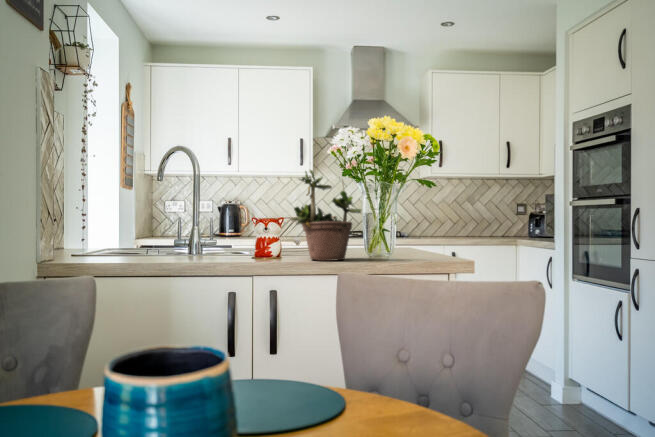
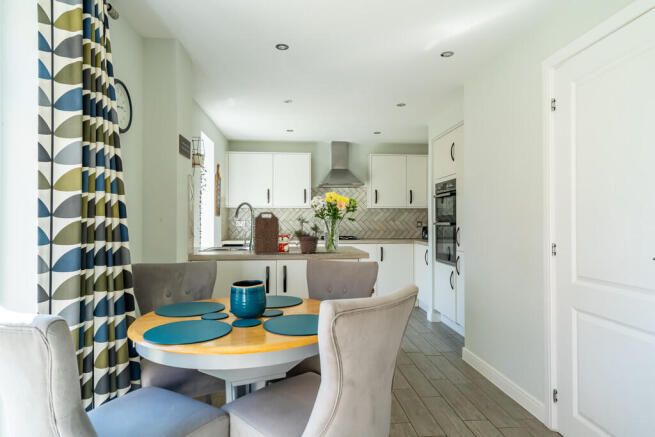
cutting board: none [199,161,257,262] -> present [254,212,279,254]

